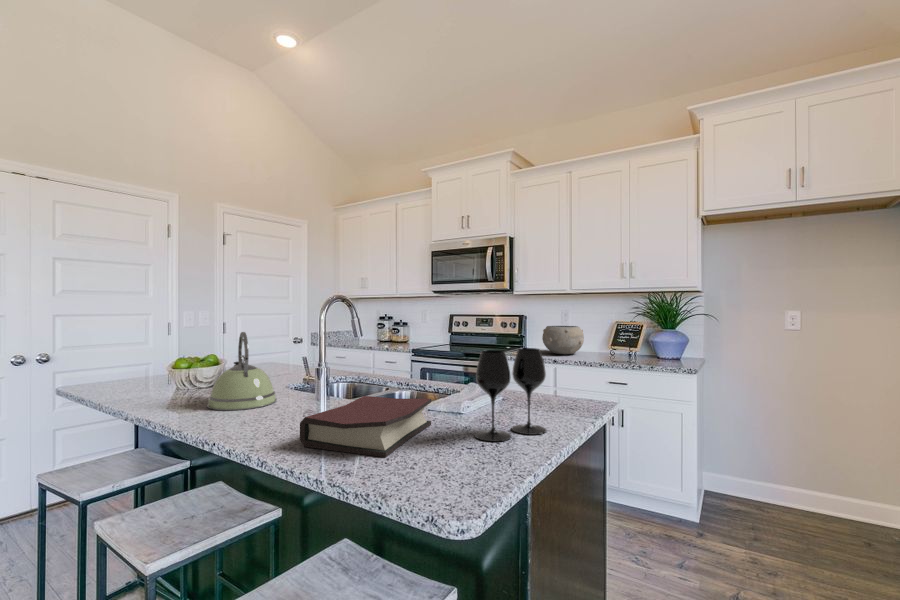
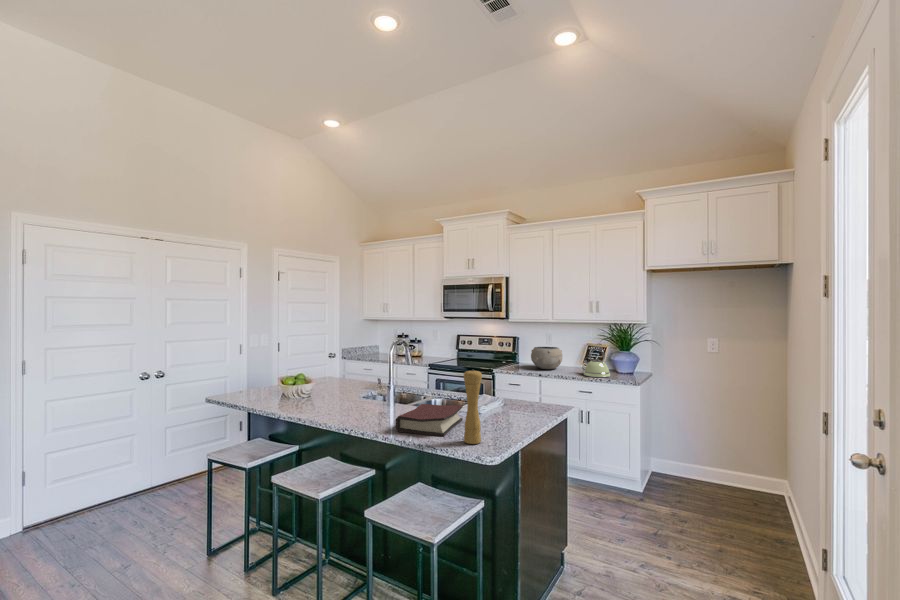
pepper mill: none [419,325,457,476] -> present [464,370,482,444]
kettle: present [207,332,277,410] -> present [584,346,611,377]
wine glass: present [475,348,546,441] -> none [488,377,528,429]

